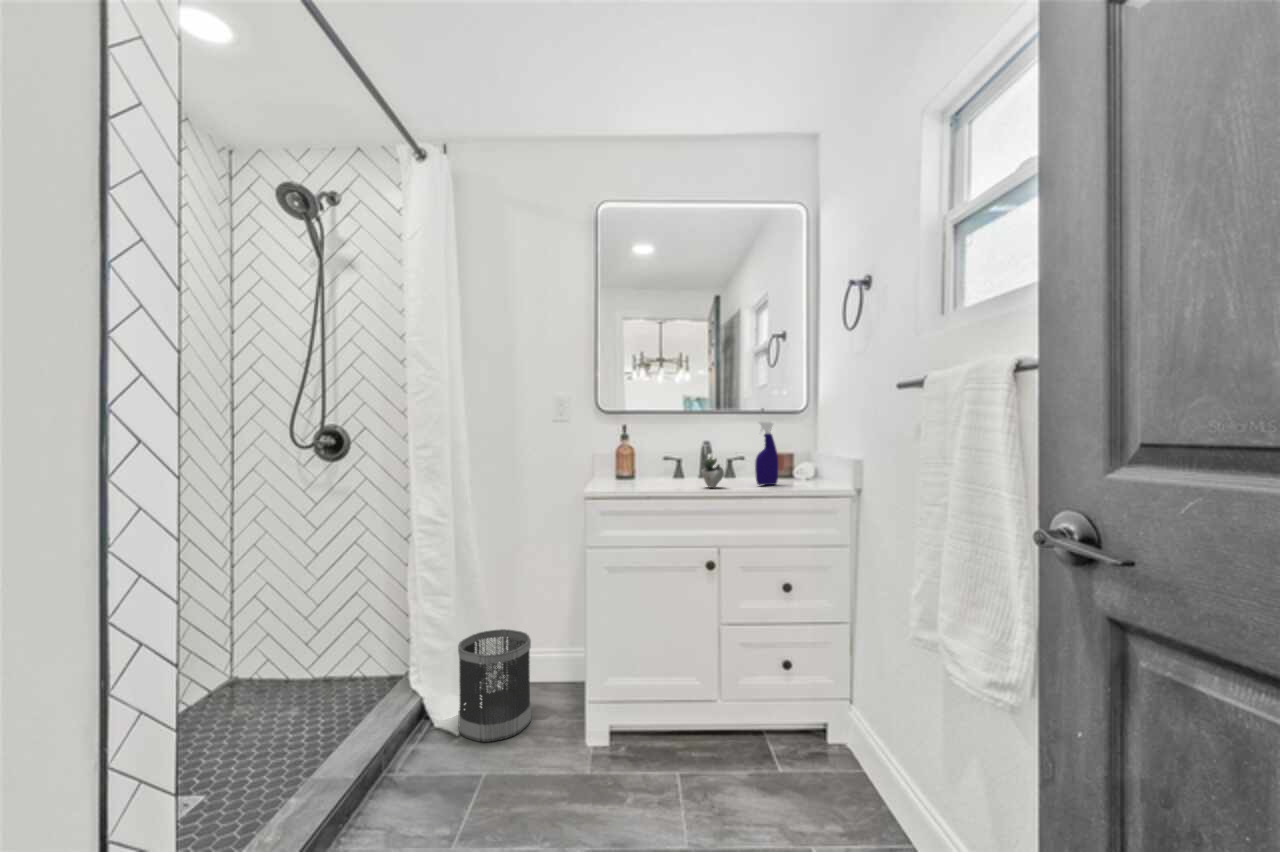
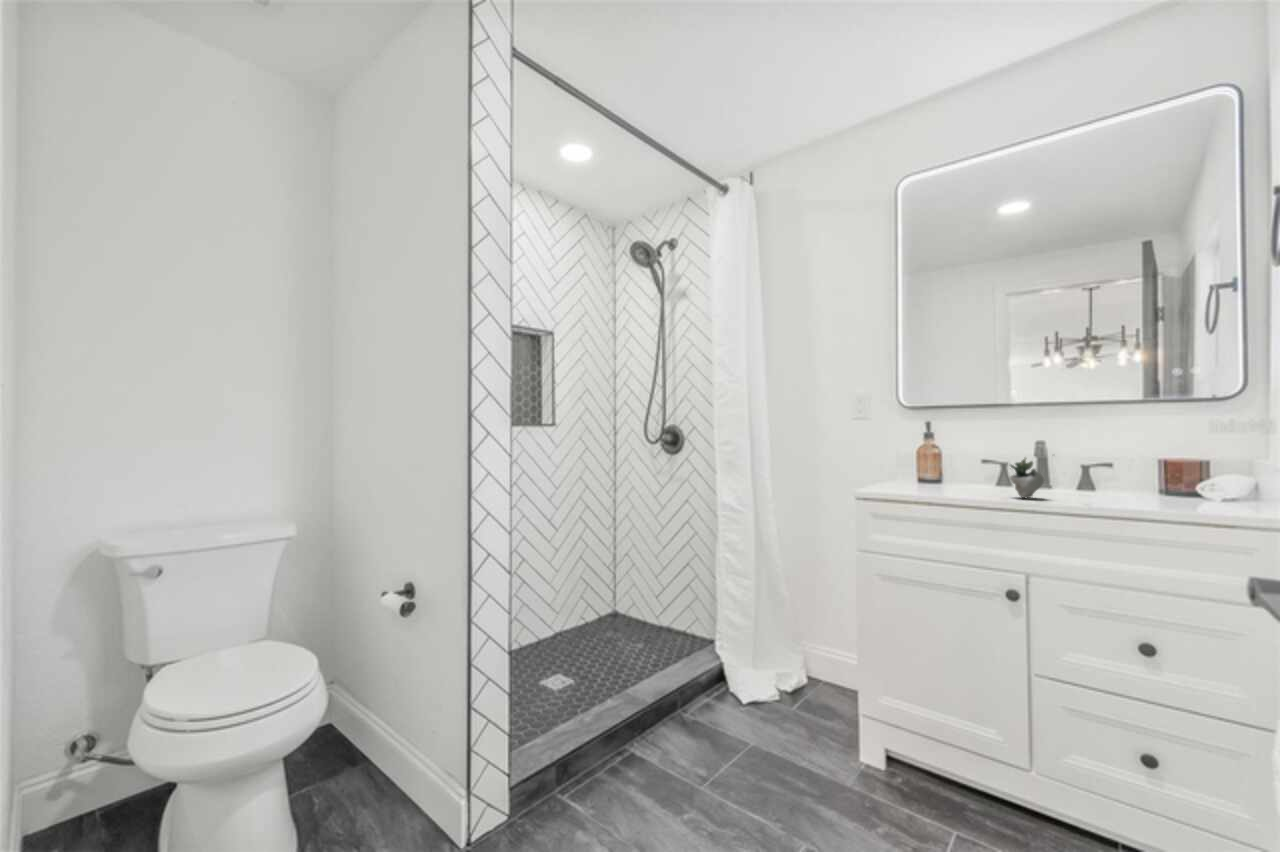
spray bottle: present [755,421,778,485] -> none [1102,412,1149,501]
wastebasket: present [458,629,531,742] -> none [747,618,816,723]

